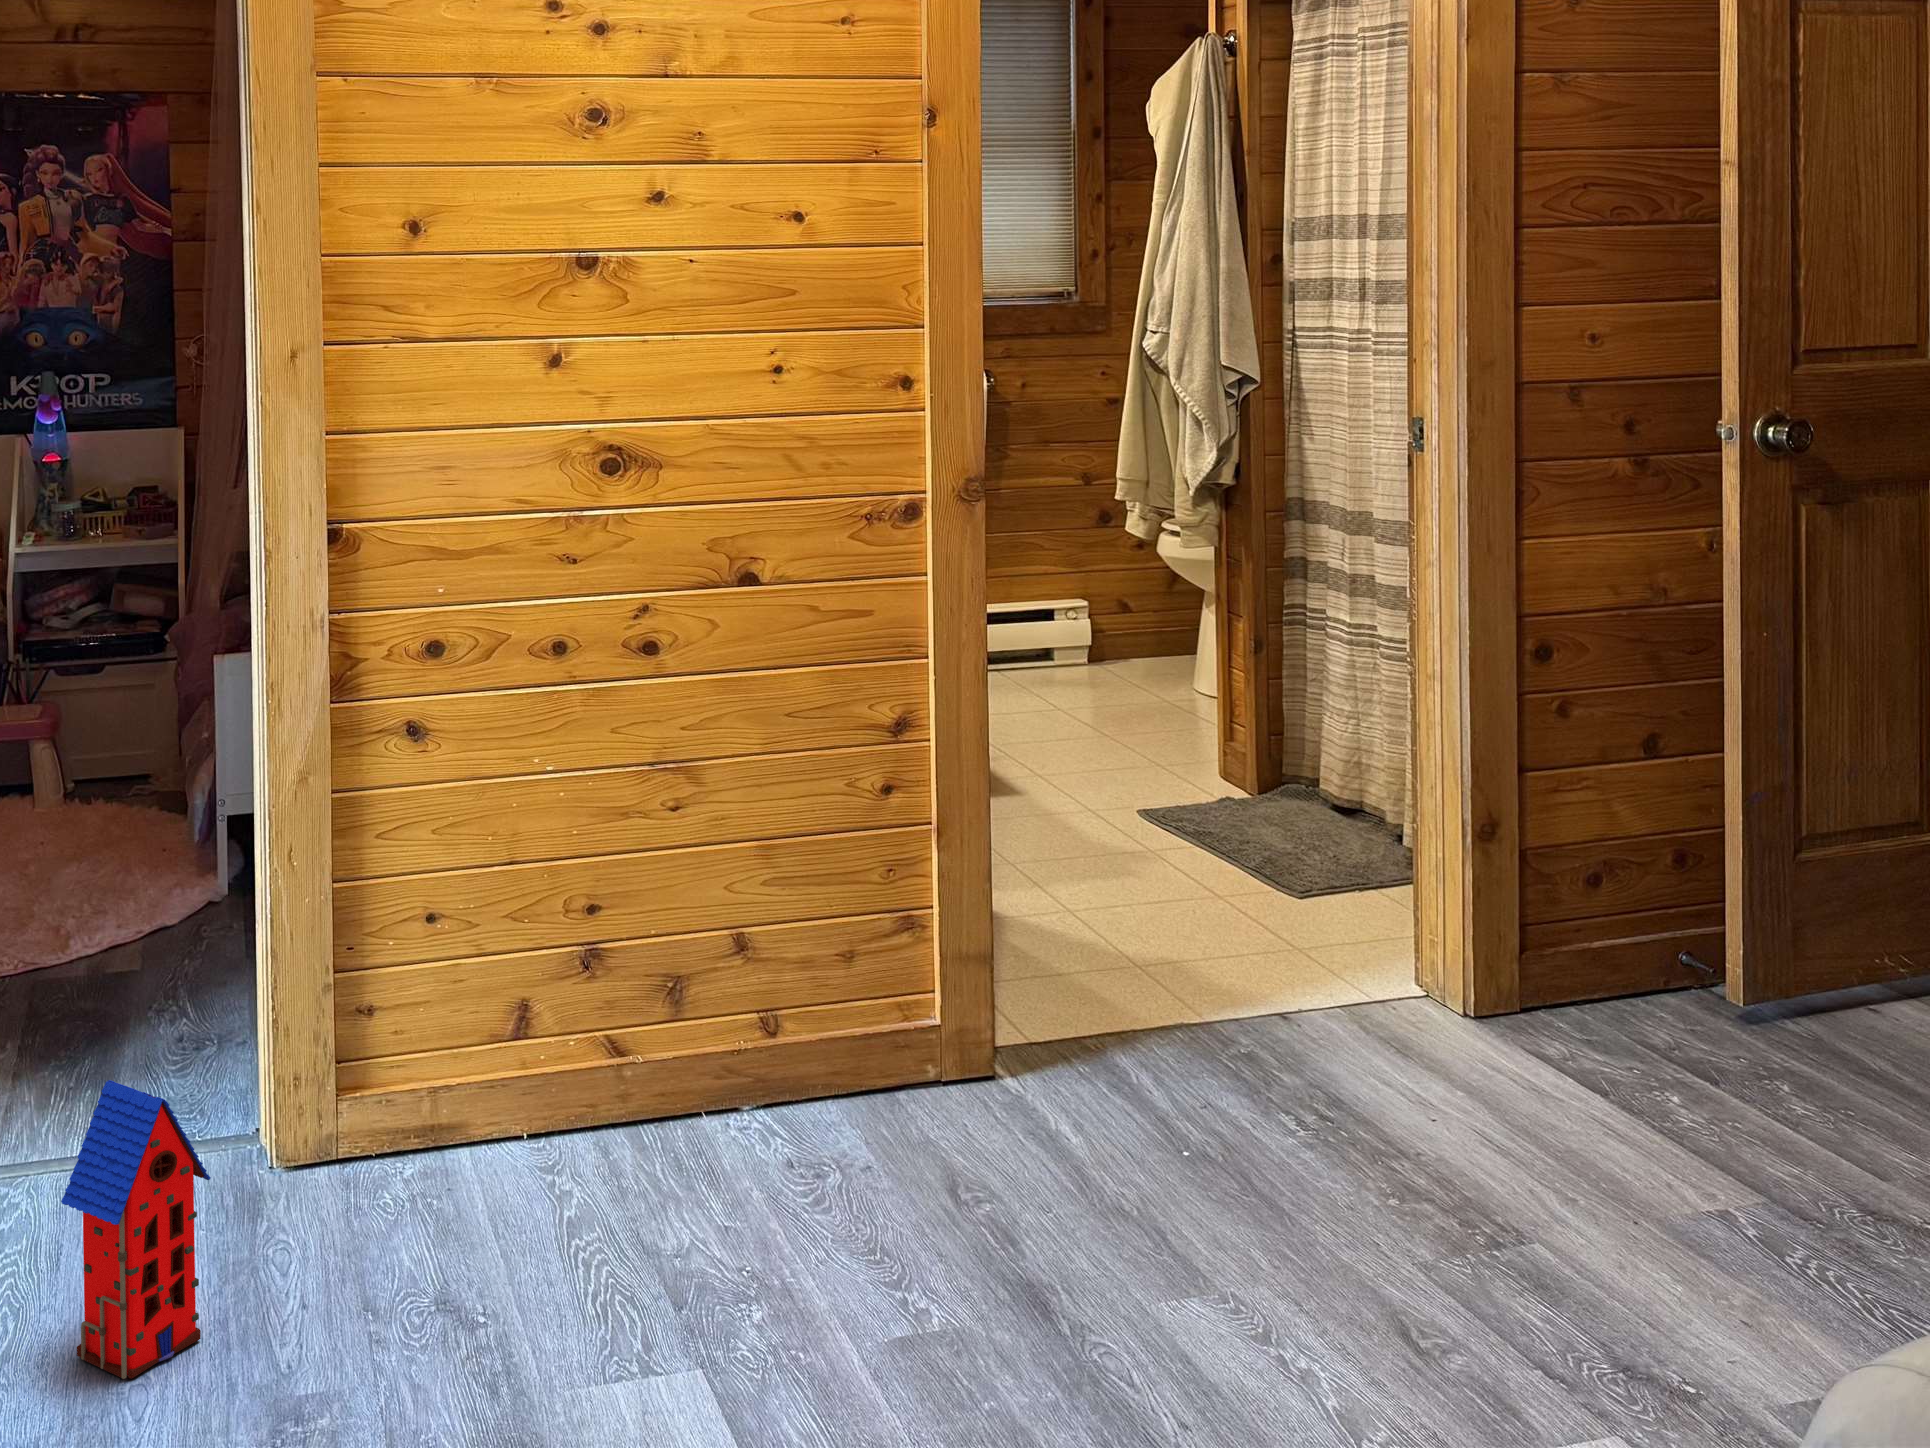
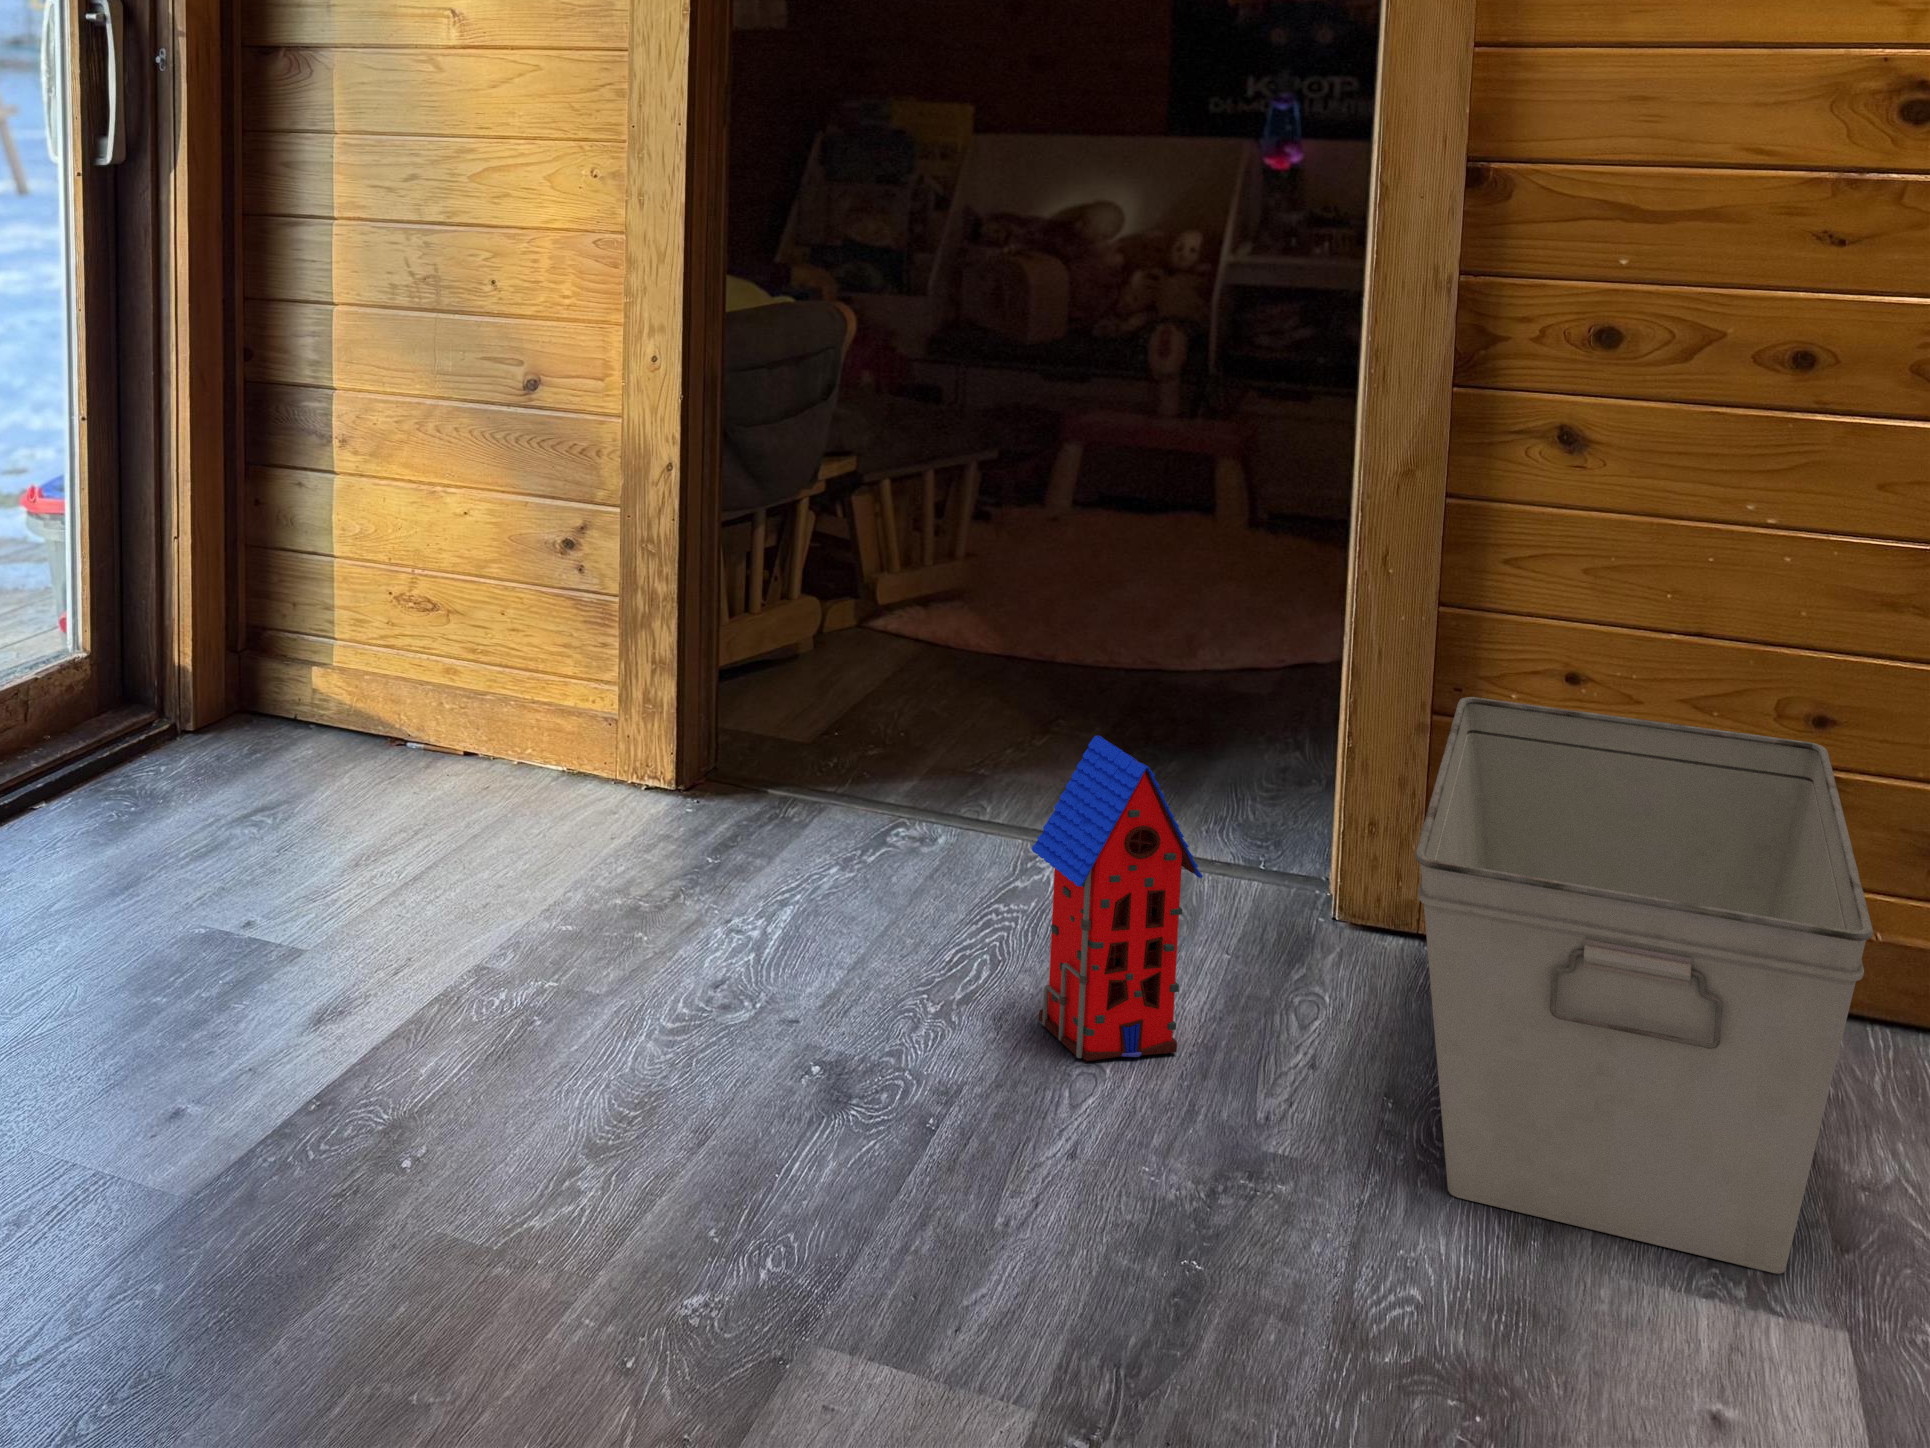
storage bin: none [361,930,683,1377] -> present [1415,697,1873,1274]

